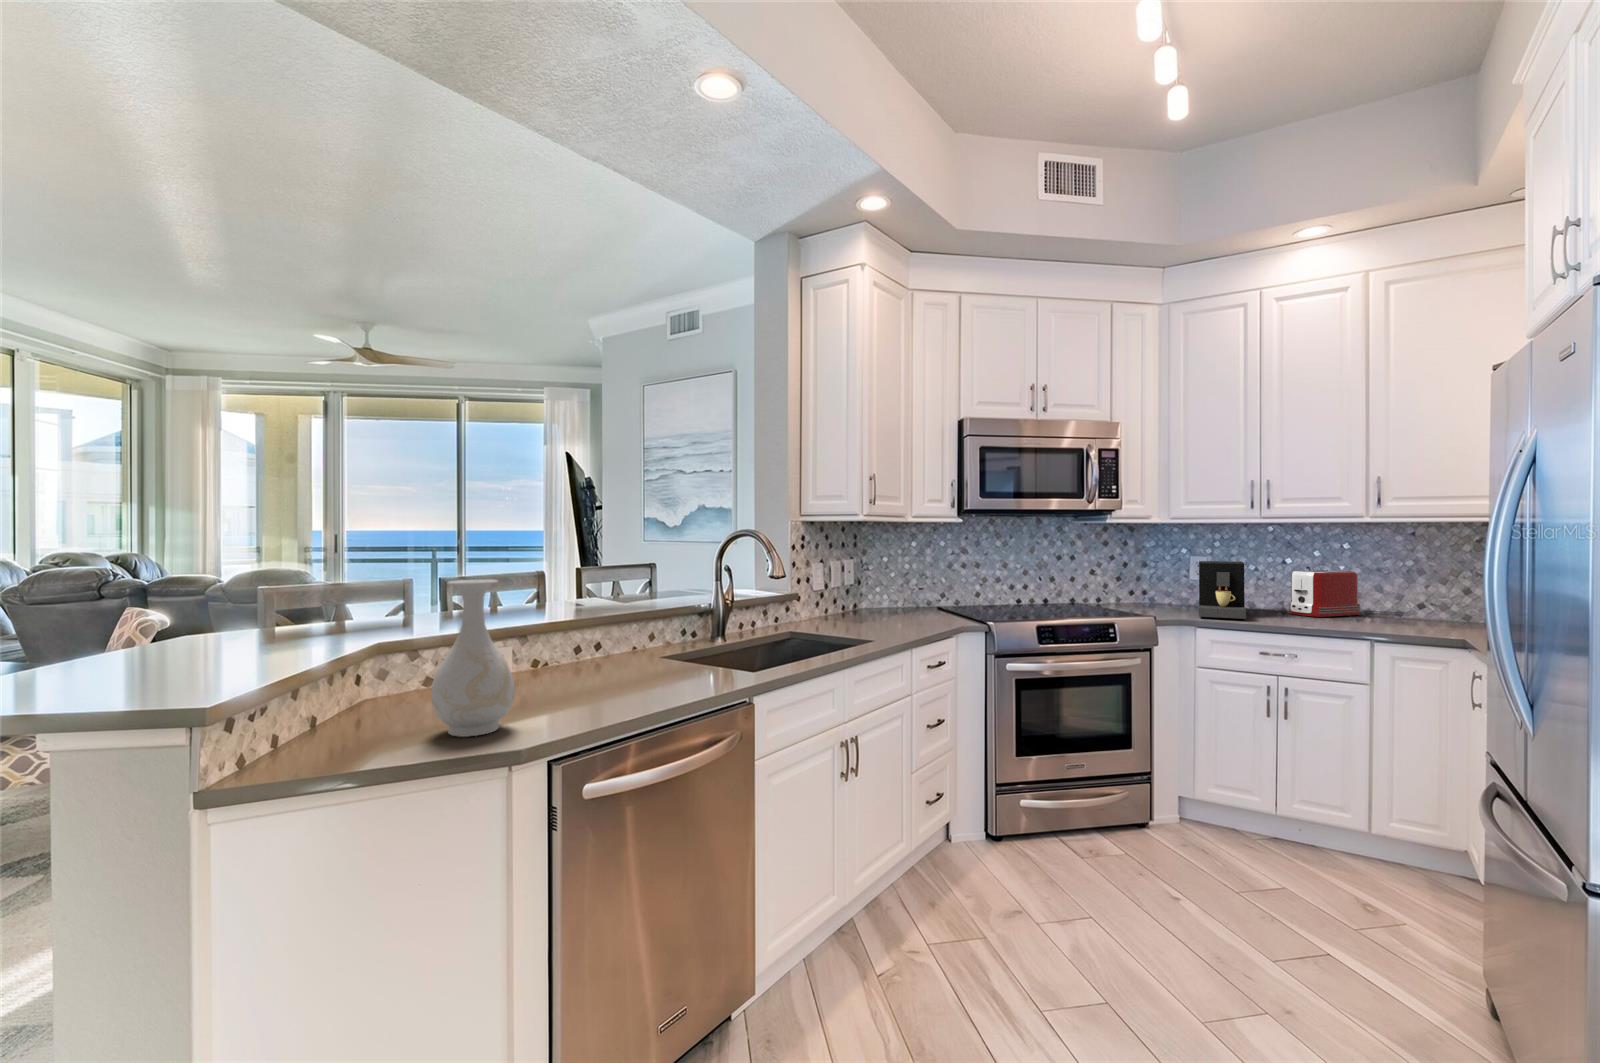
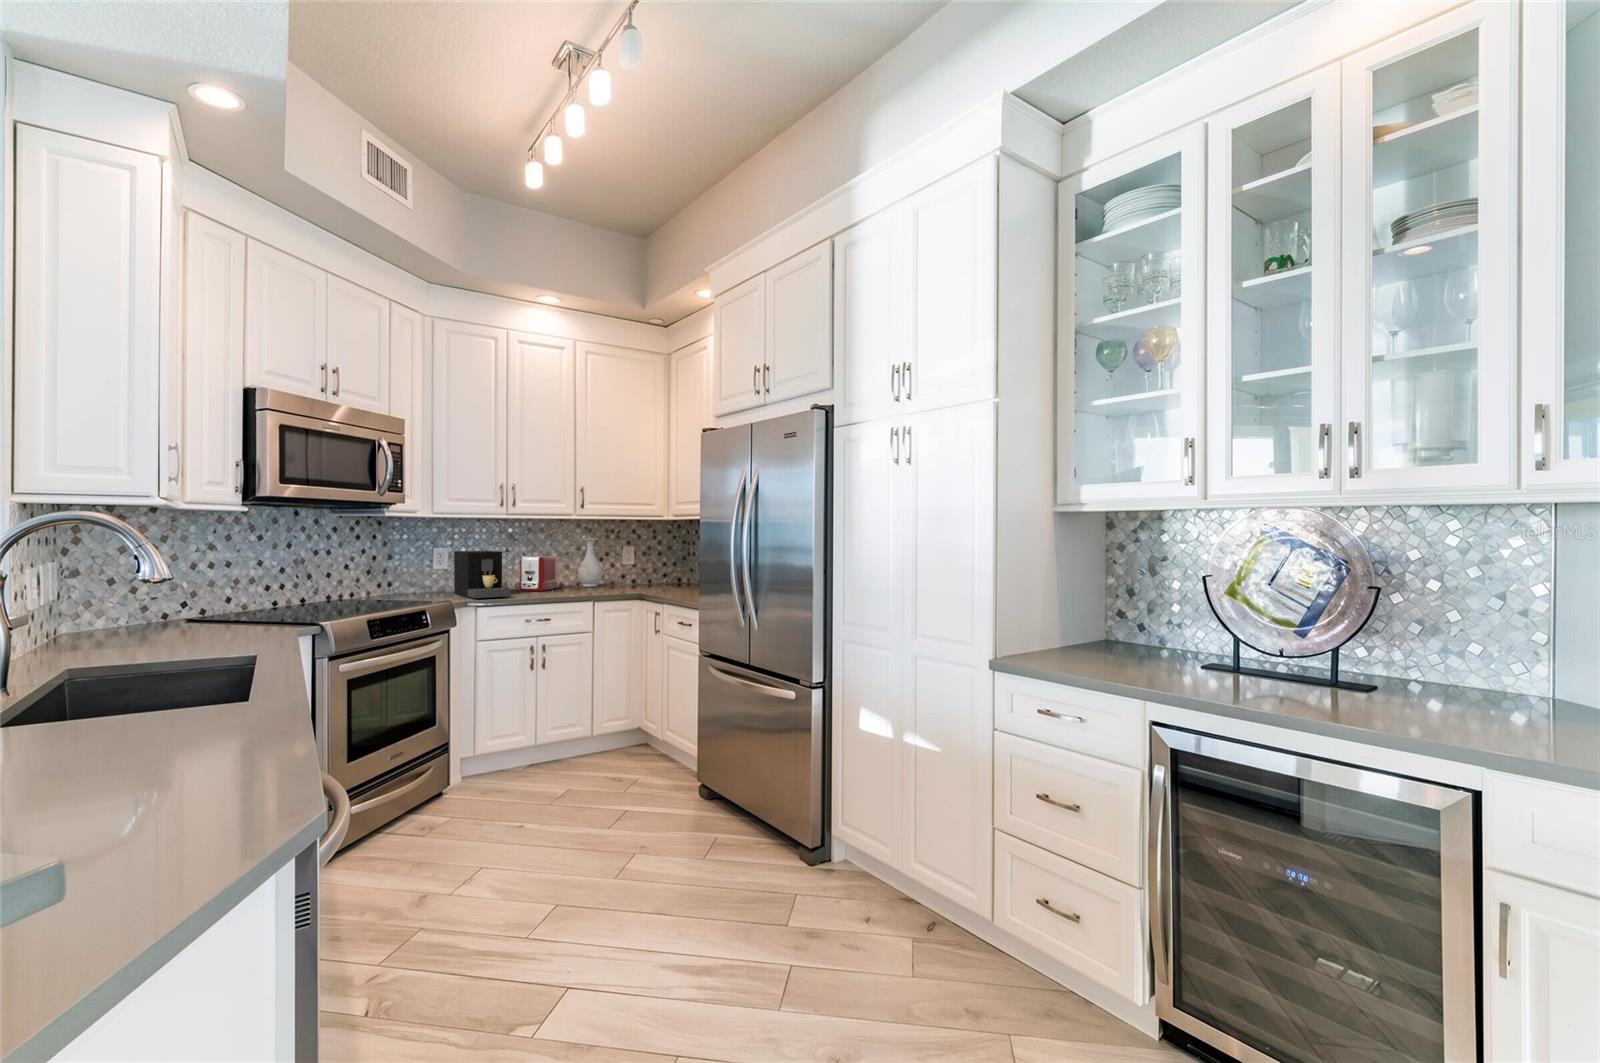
vase: present [431,580,515,737] -> present [578,539,603,587]

